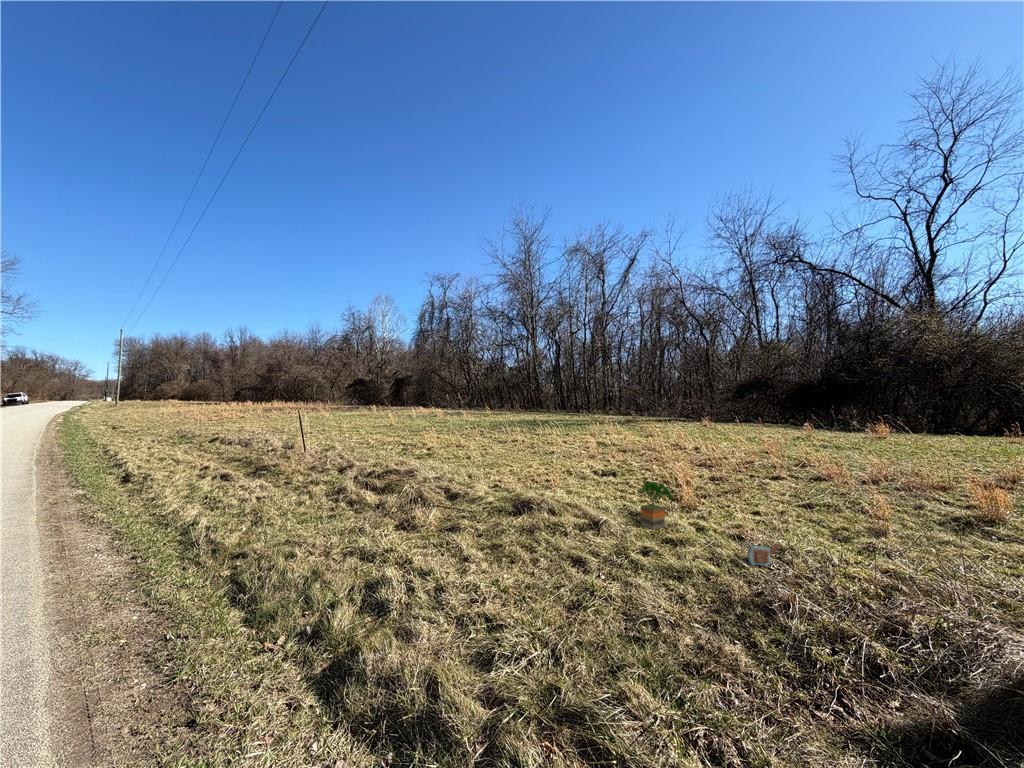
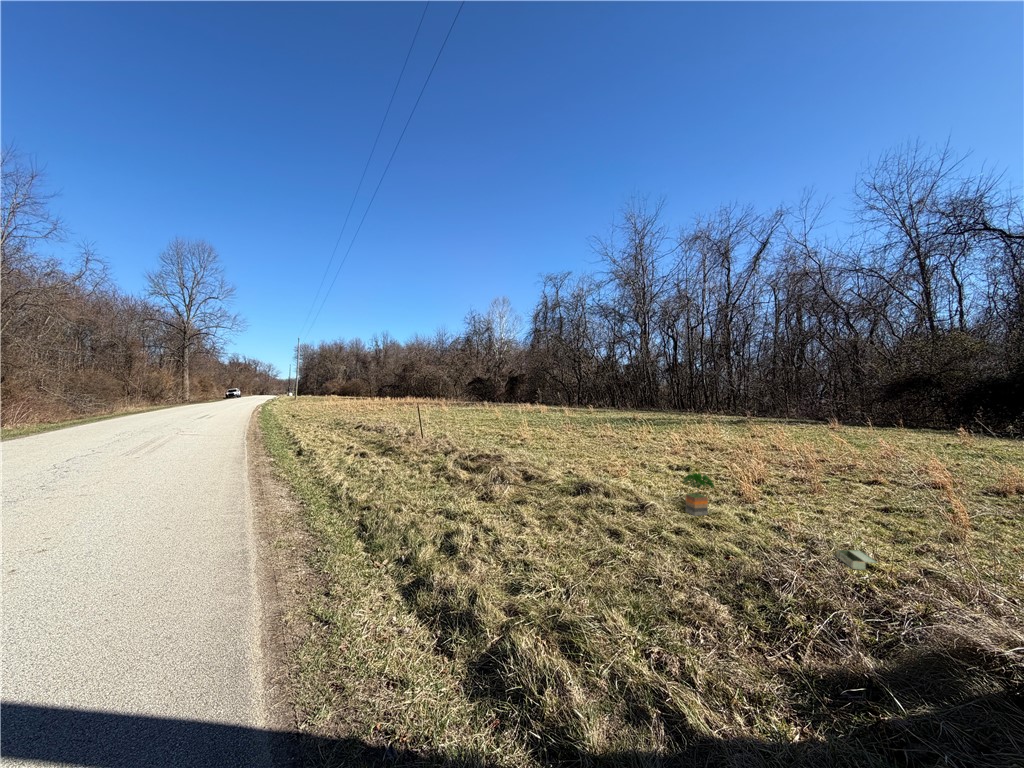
watering can: present [741,542,780,565] -> none [762,529,804,552]
toolbox: none [813,557,859,579] -> present [837,550,878,570]

